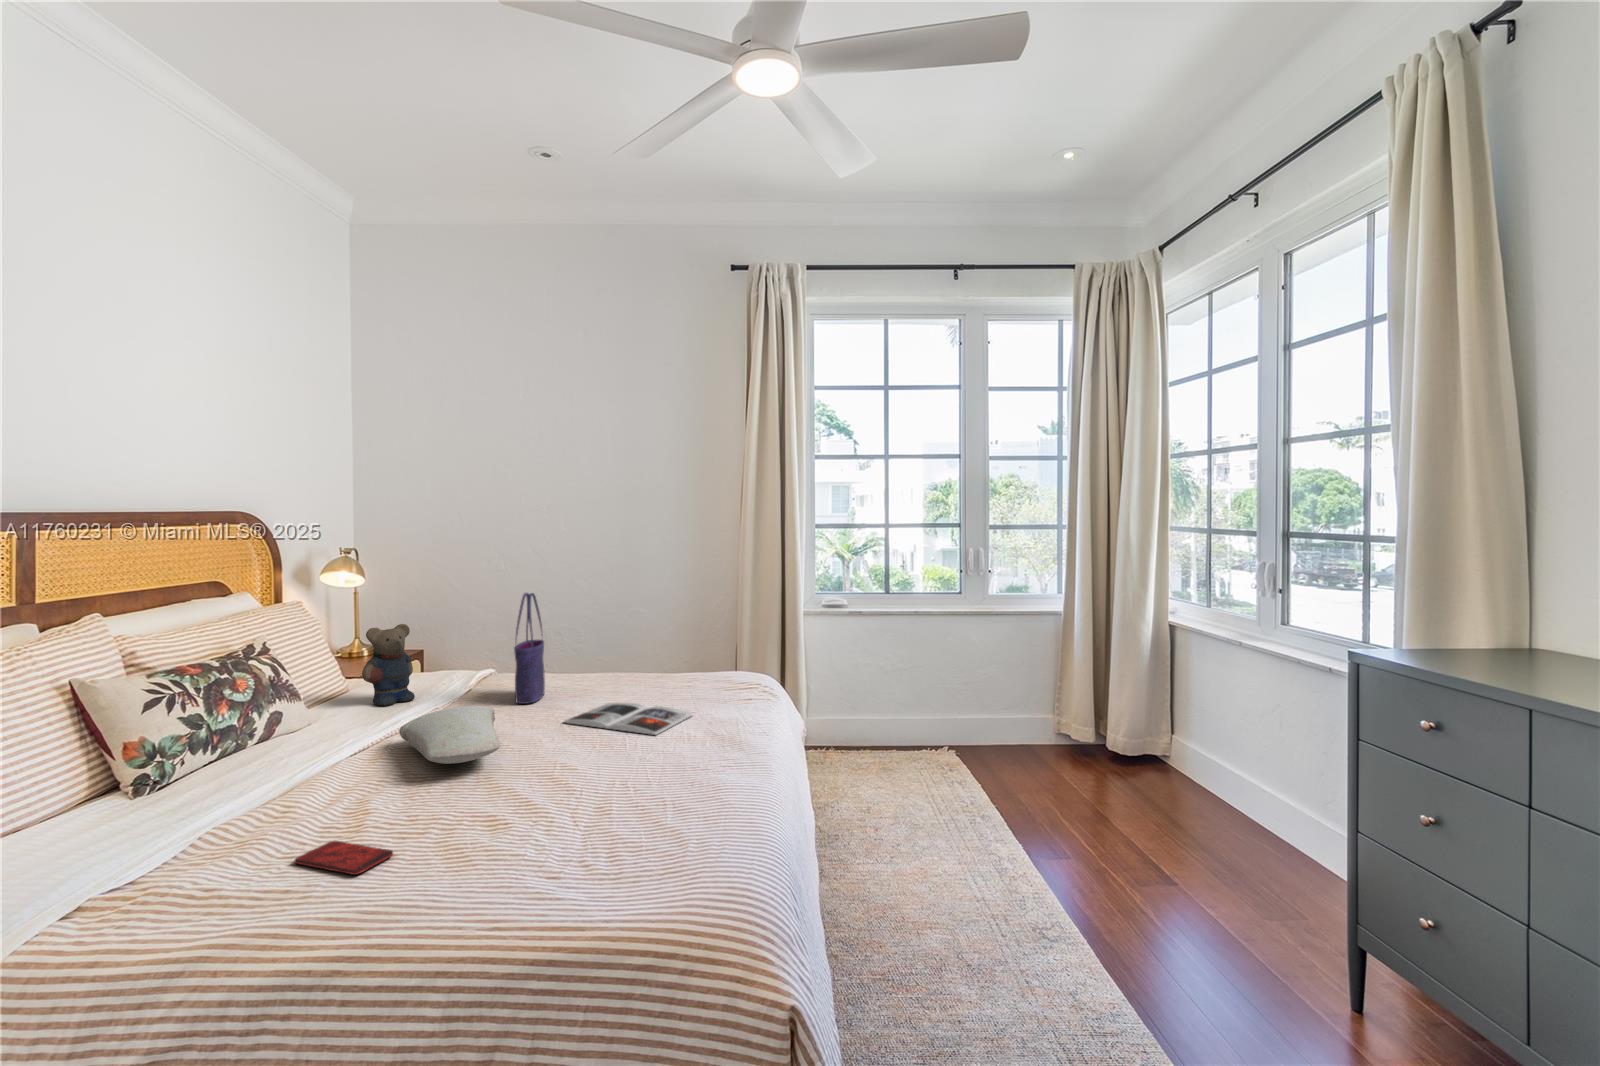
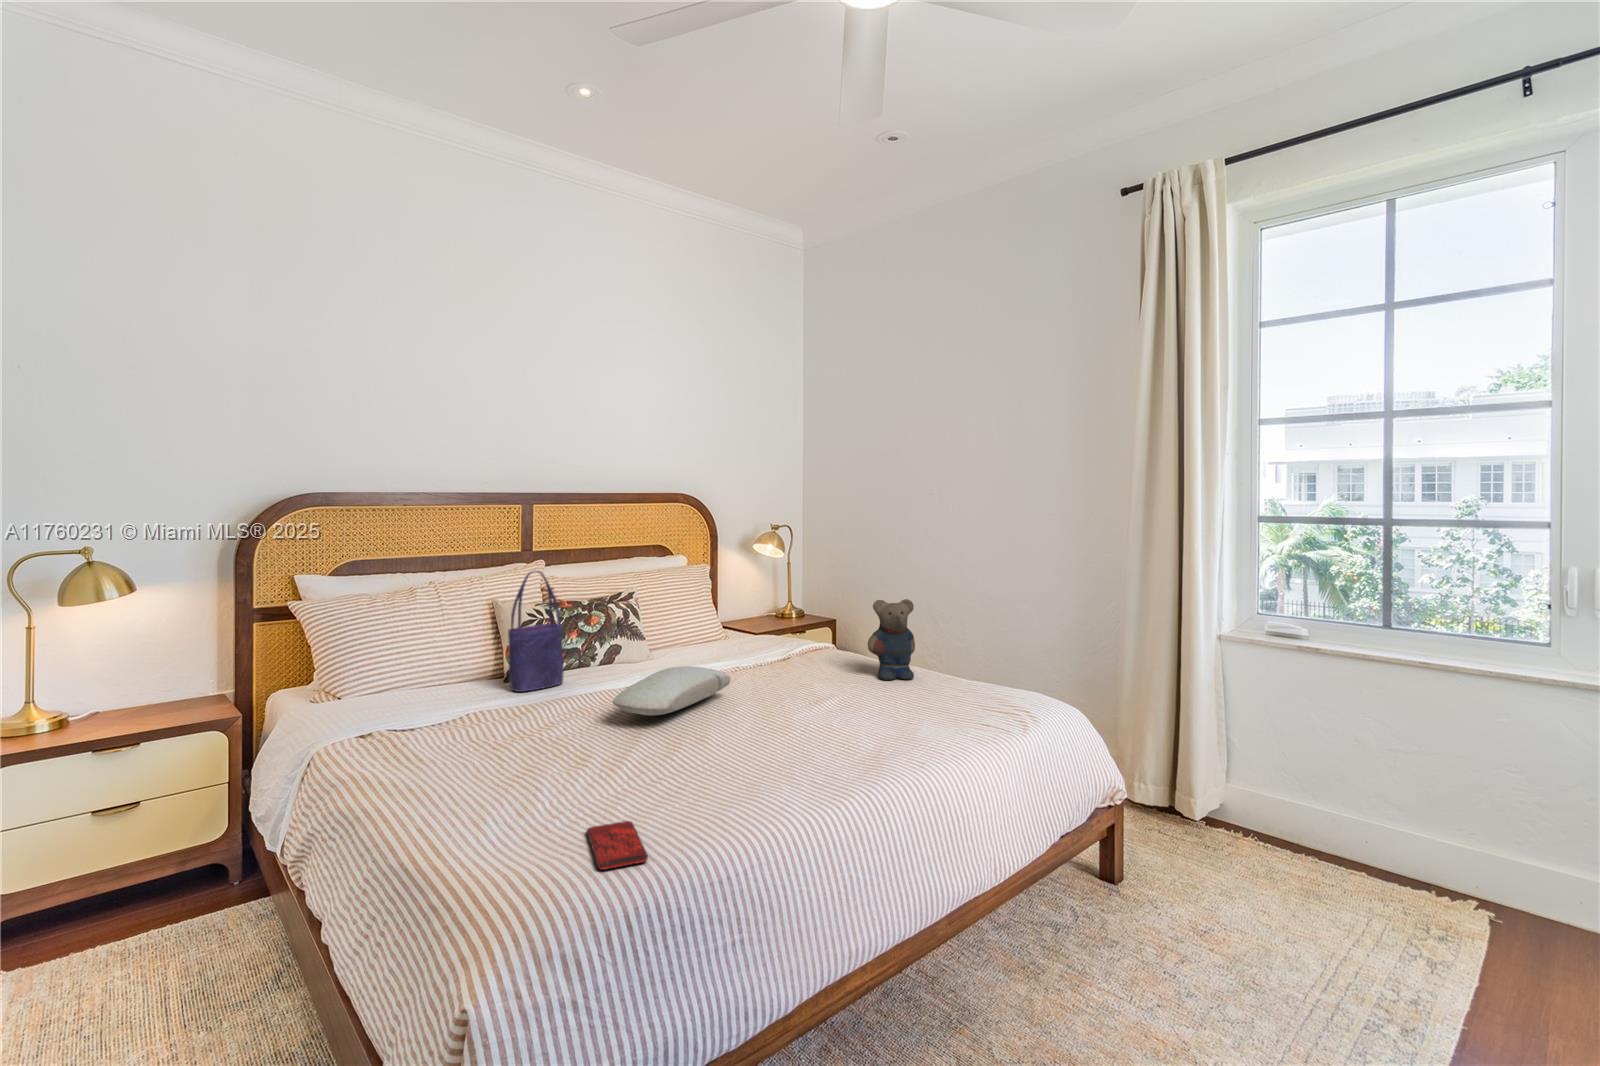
tote bag: present [514,593,545,704] -> present [508,571,564,692]
teddy bear: present [362,624,415,706] -> present [868,599,915,680]
magazine: present [564,702,692,735] -> none [788,698,908,741]
smartphone: present [295,841,393,875] -> present [587,821,648,870]

